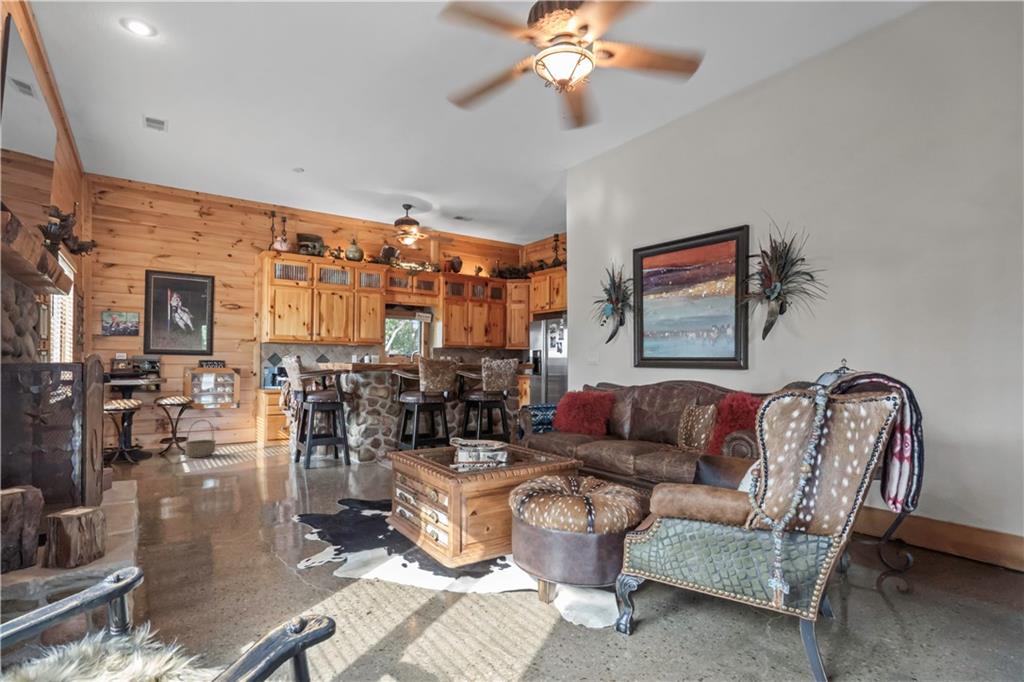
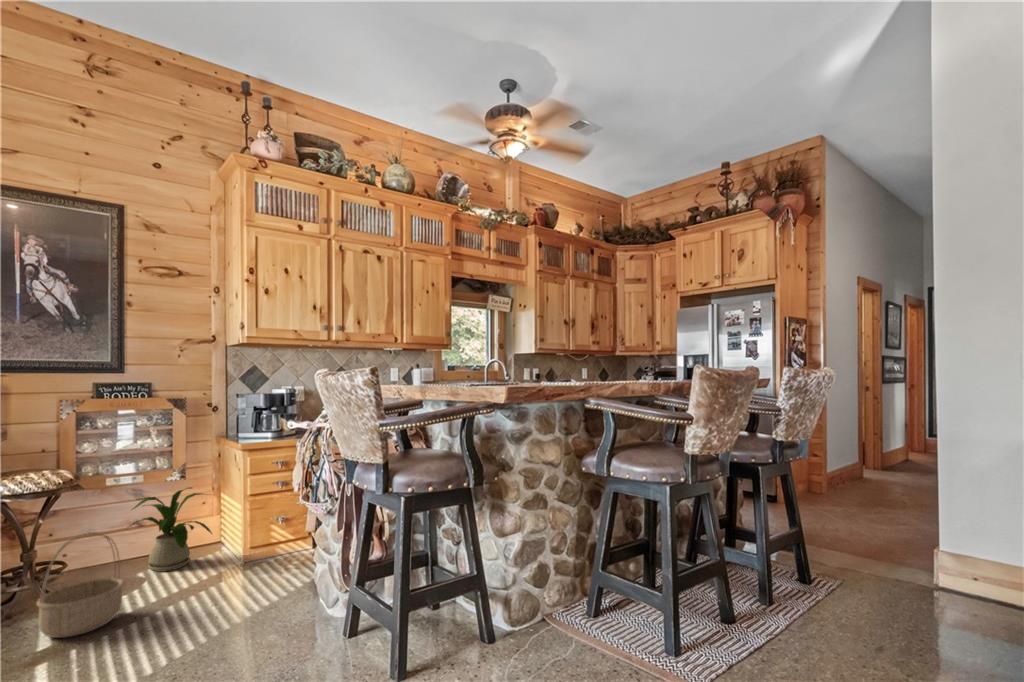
house plant: none [215,409,253,446] -> present [131,487,212,572]

